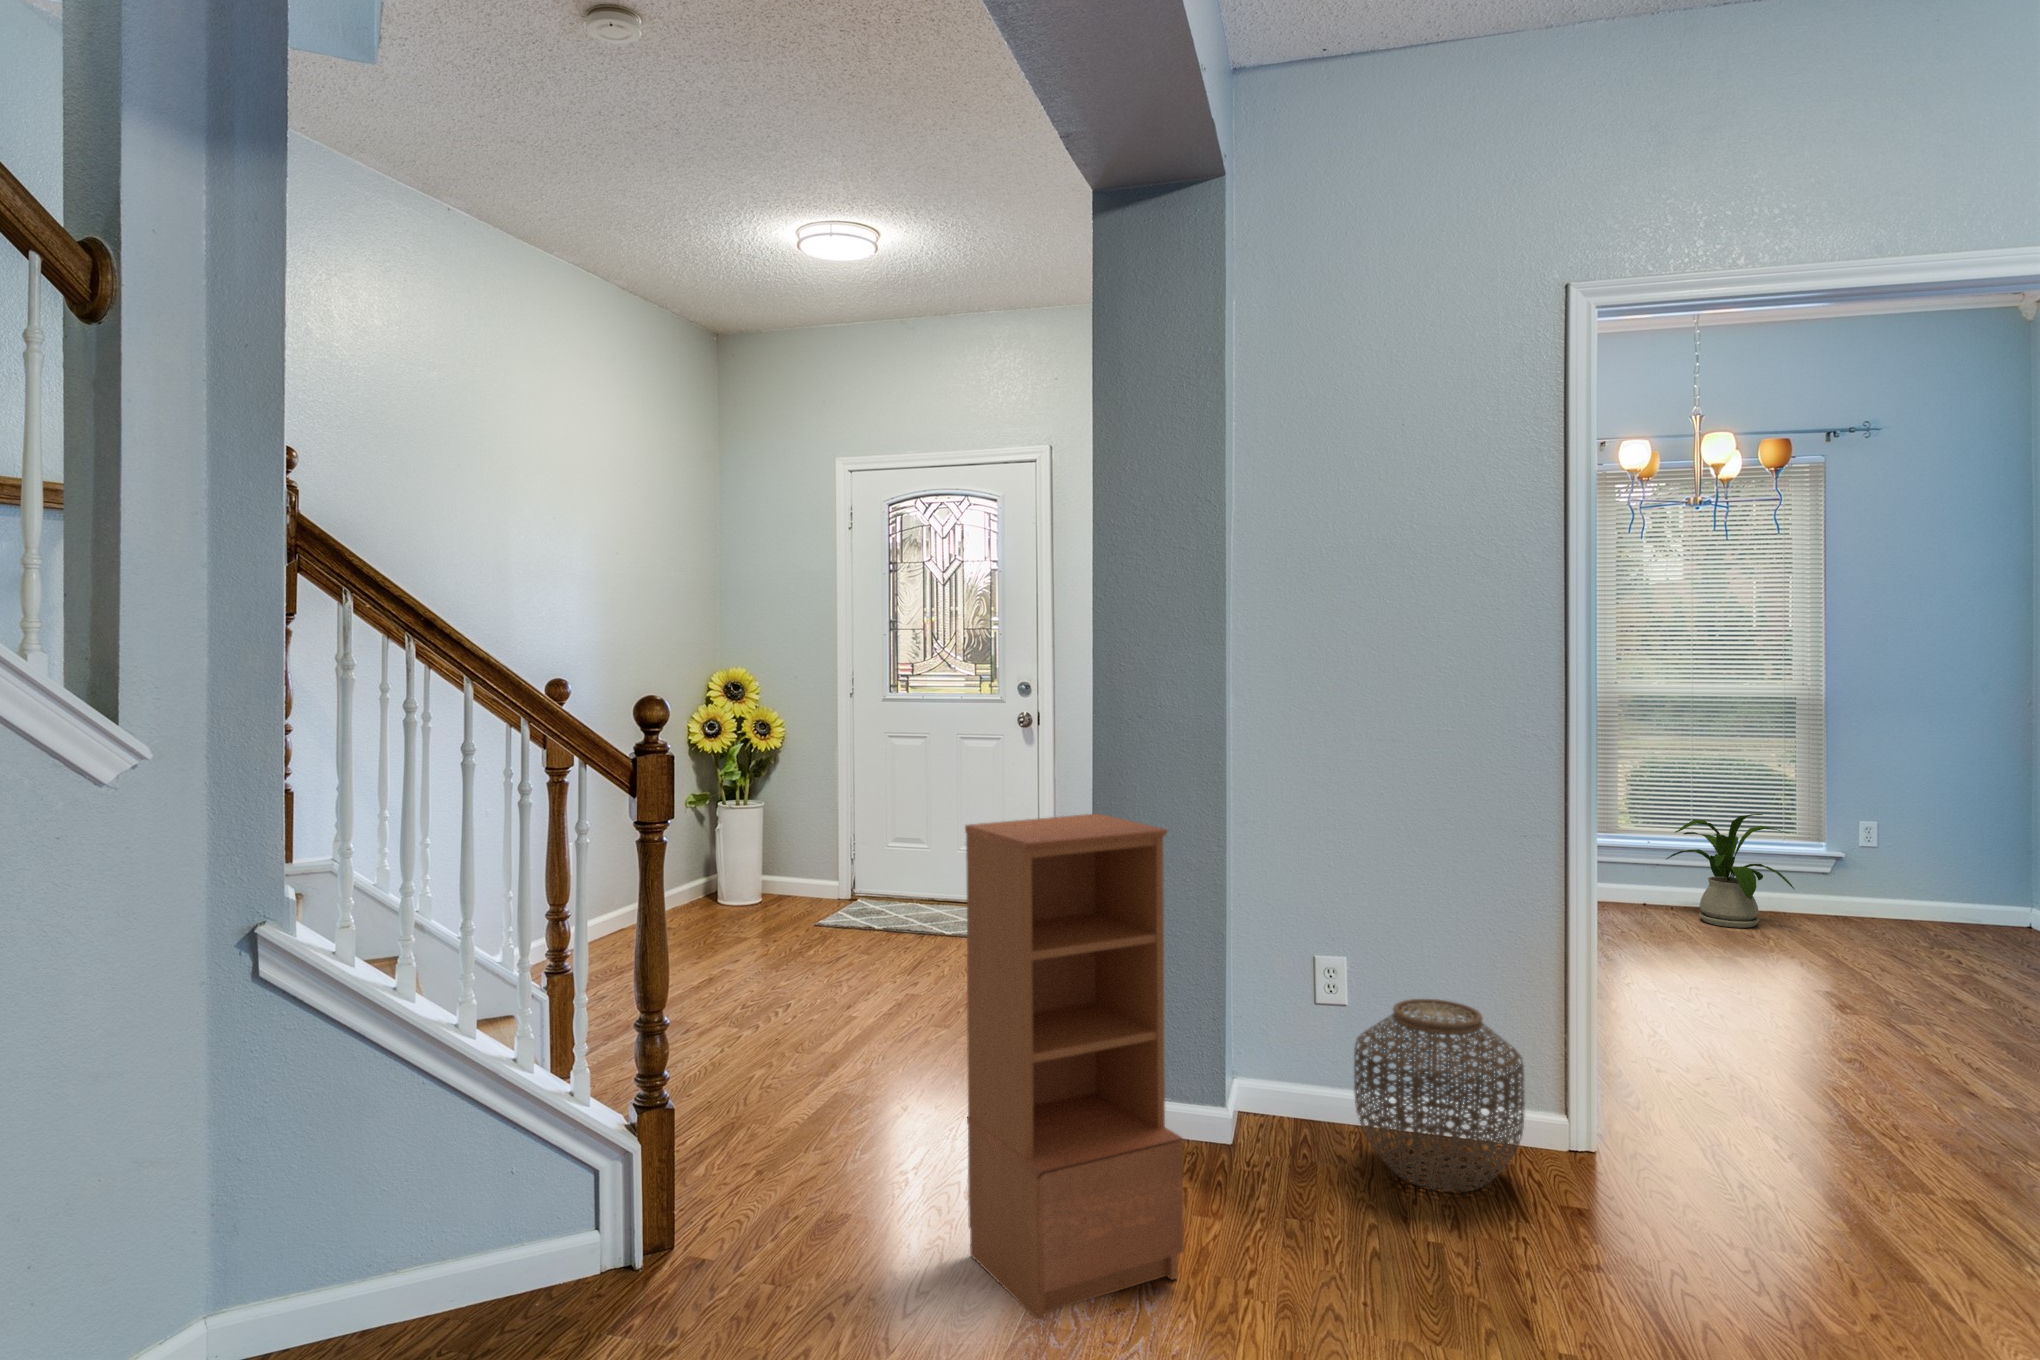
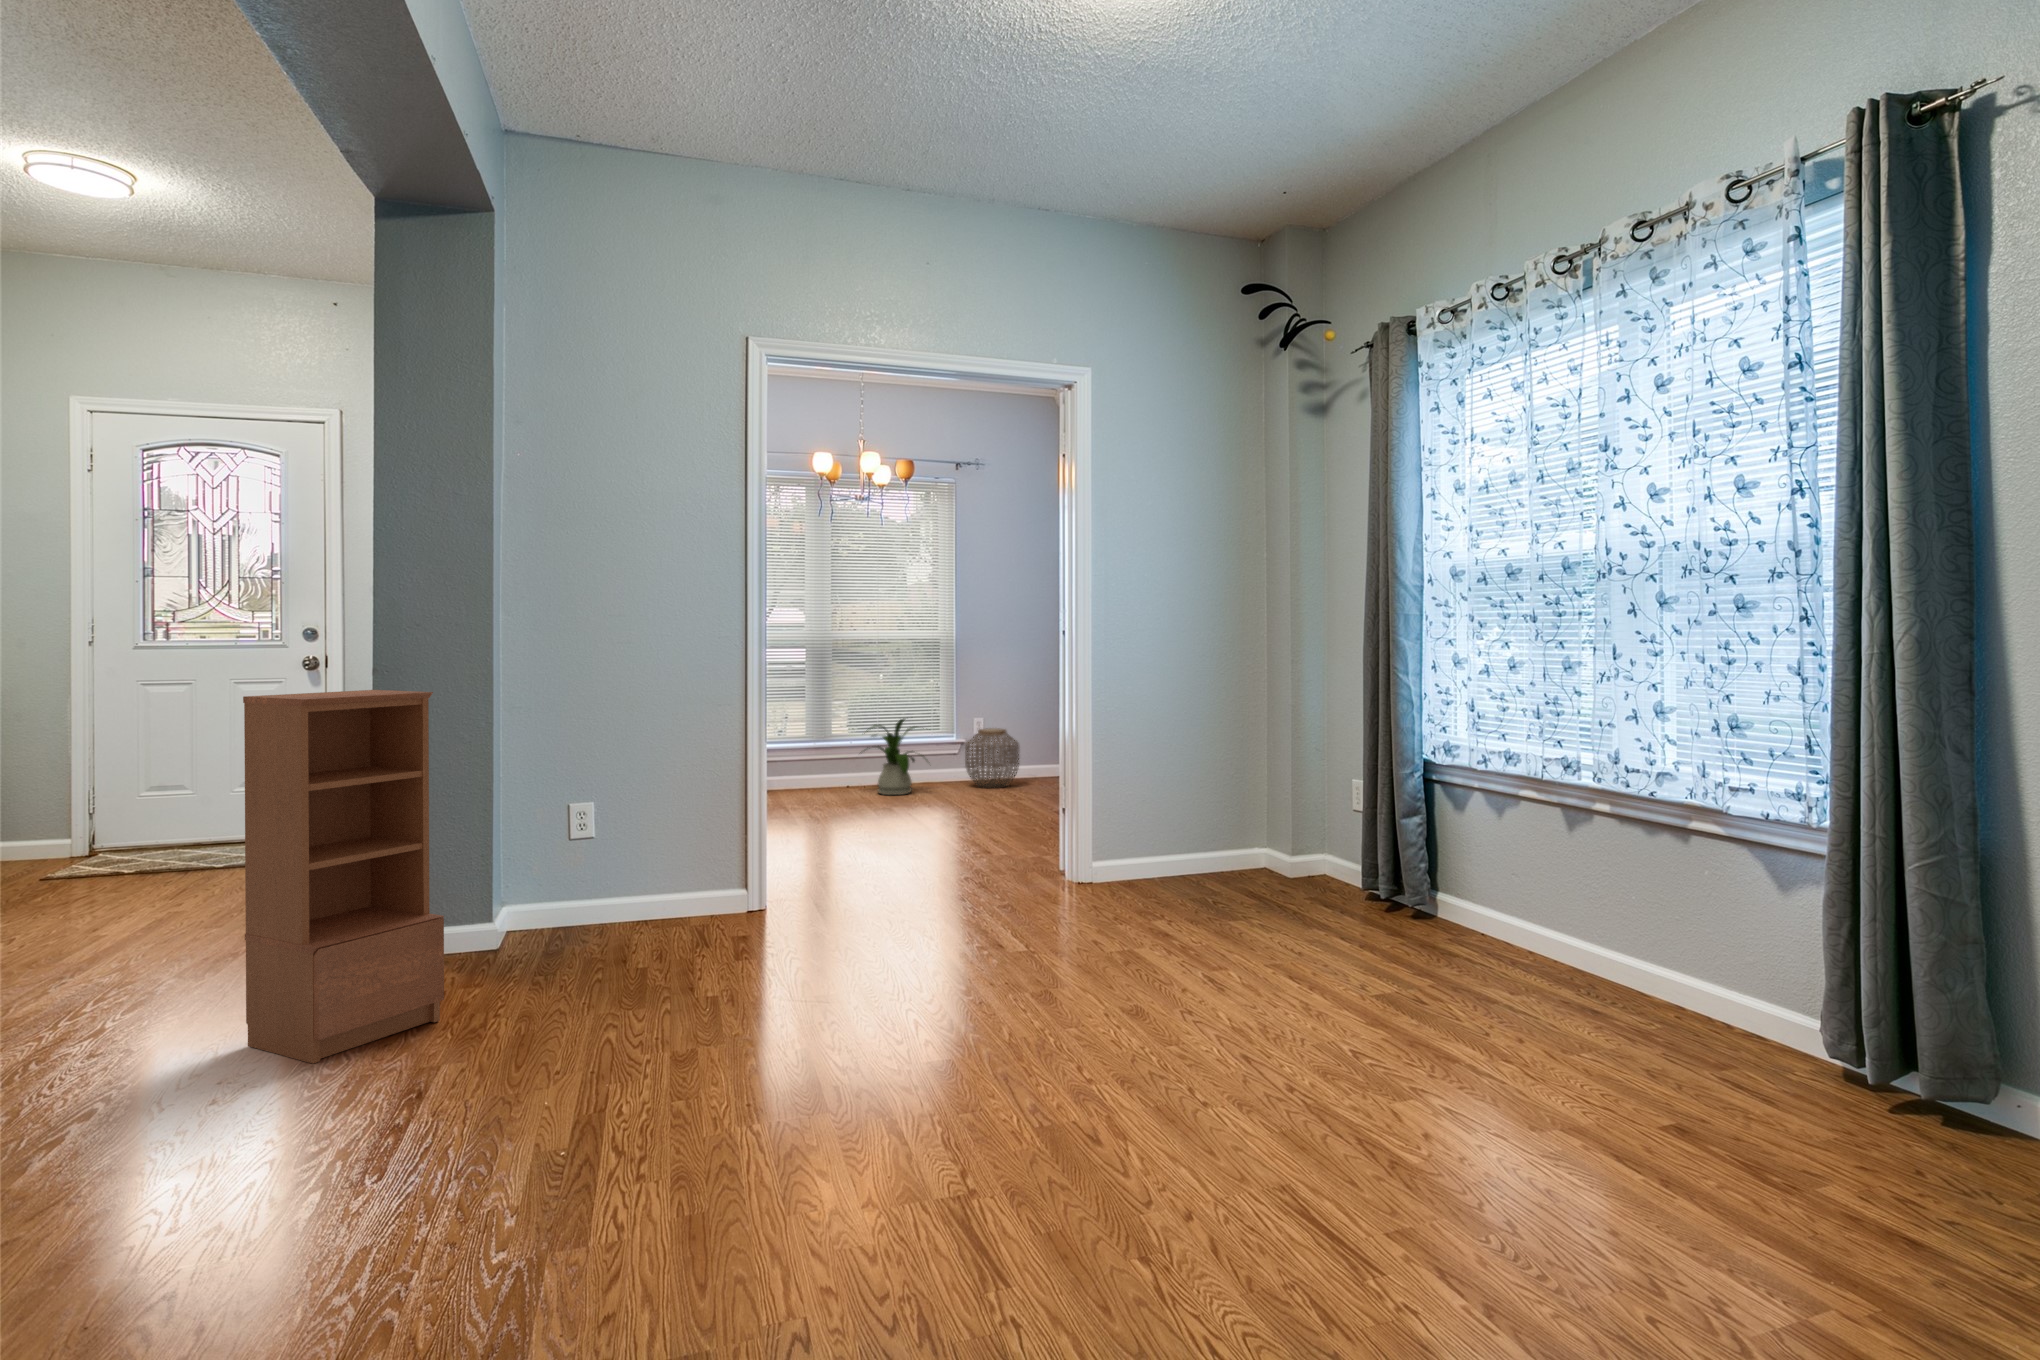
woven basket: present [1354,999,1525,1192] -> present [965,728,1019,788]

